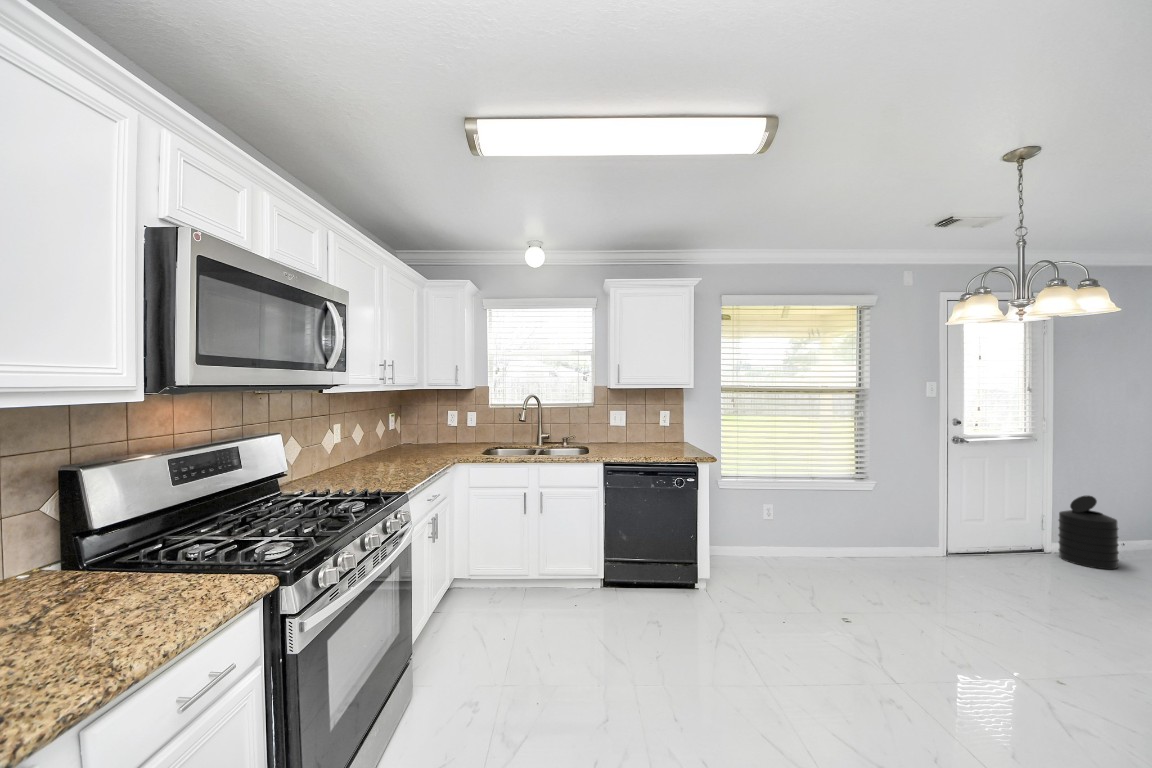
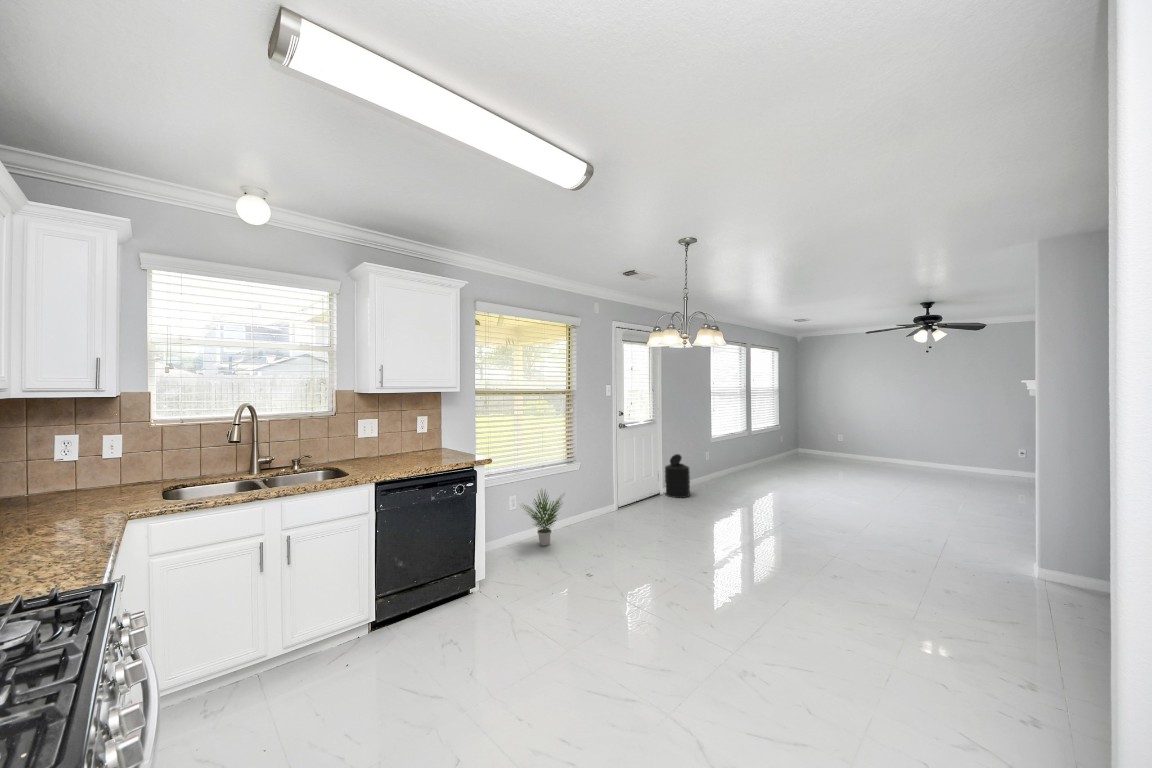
potted plant: none [774,502,832,570] -> present [523,491,561,546]

